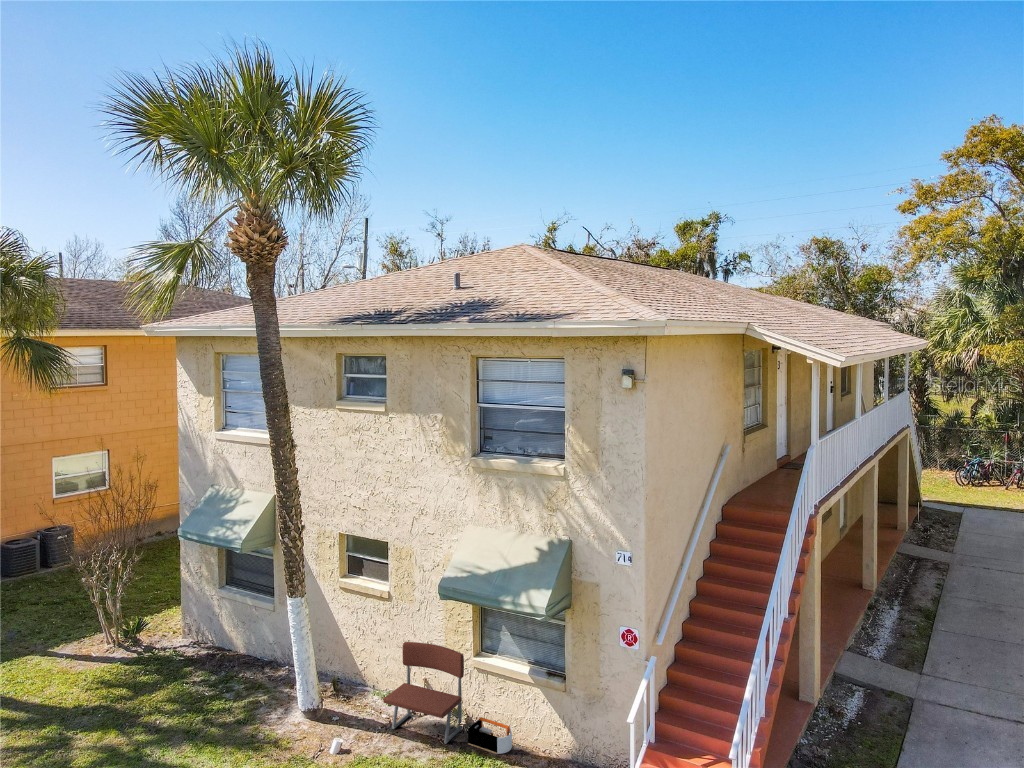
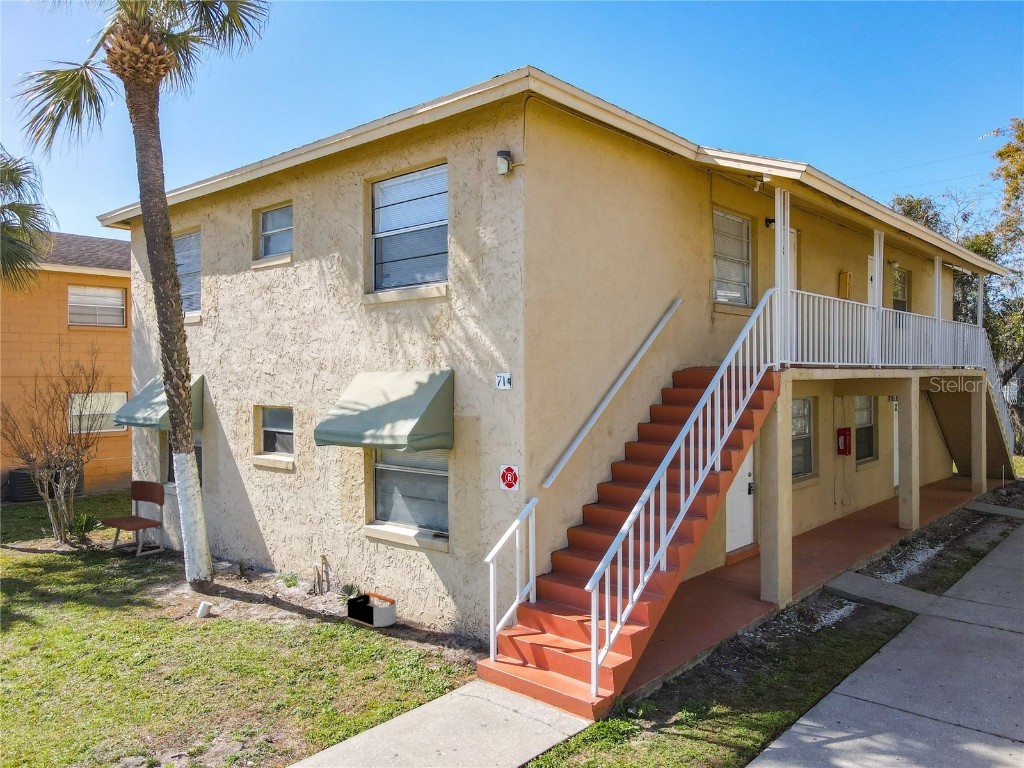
bench: present [383,642,464,744] -> present [101,480,165,556]

